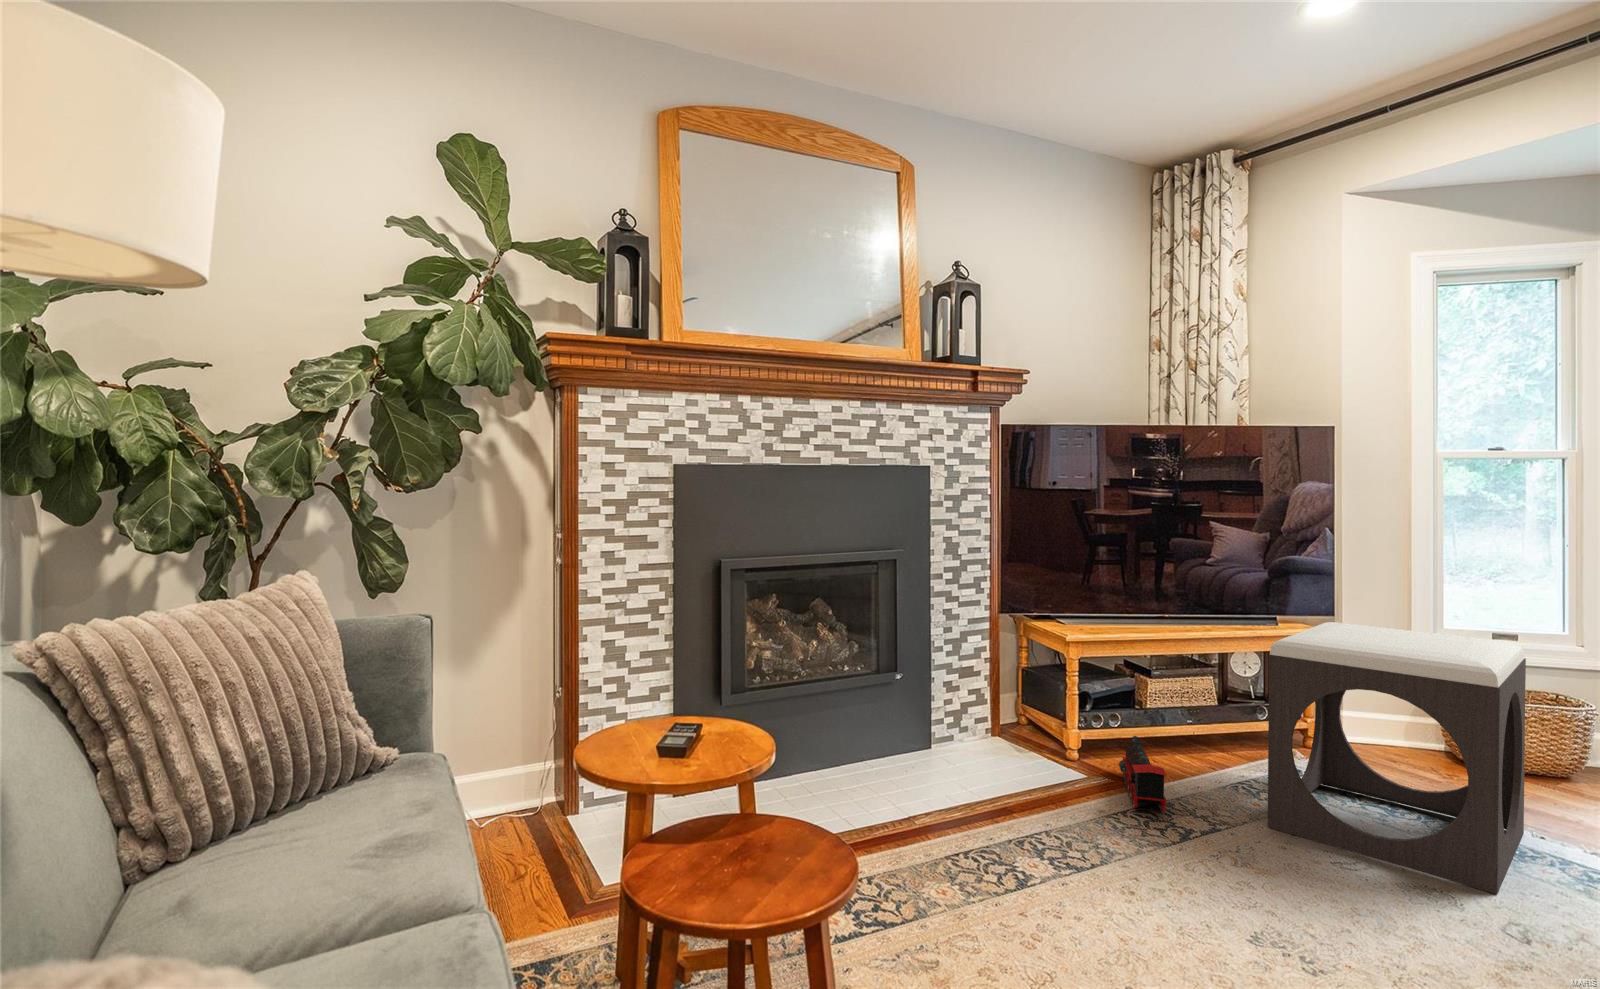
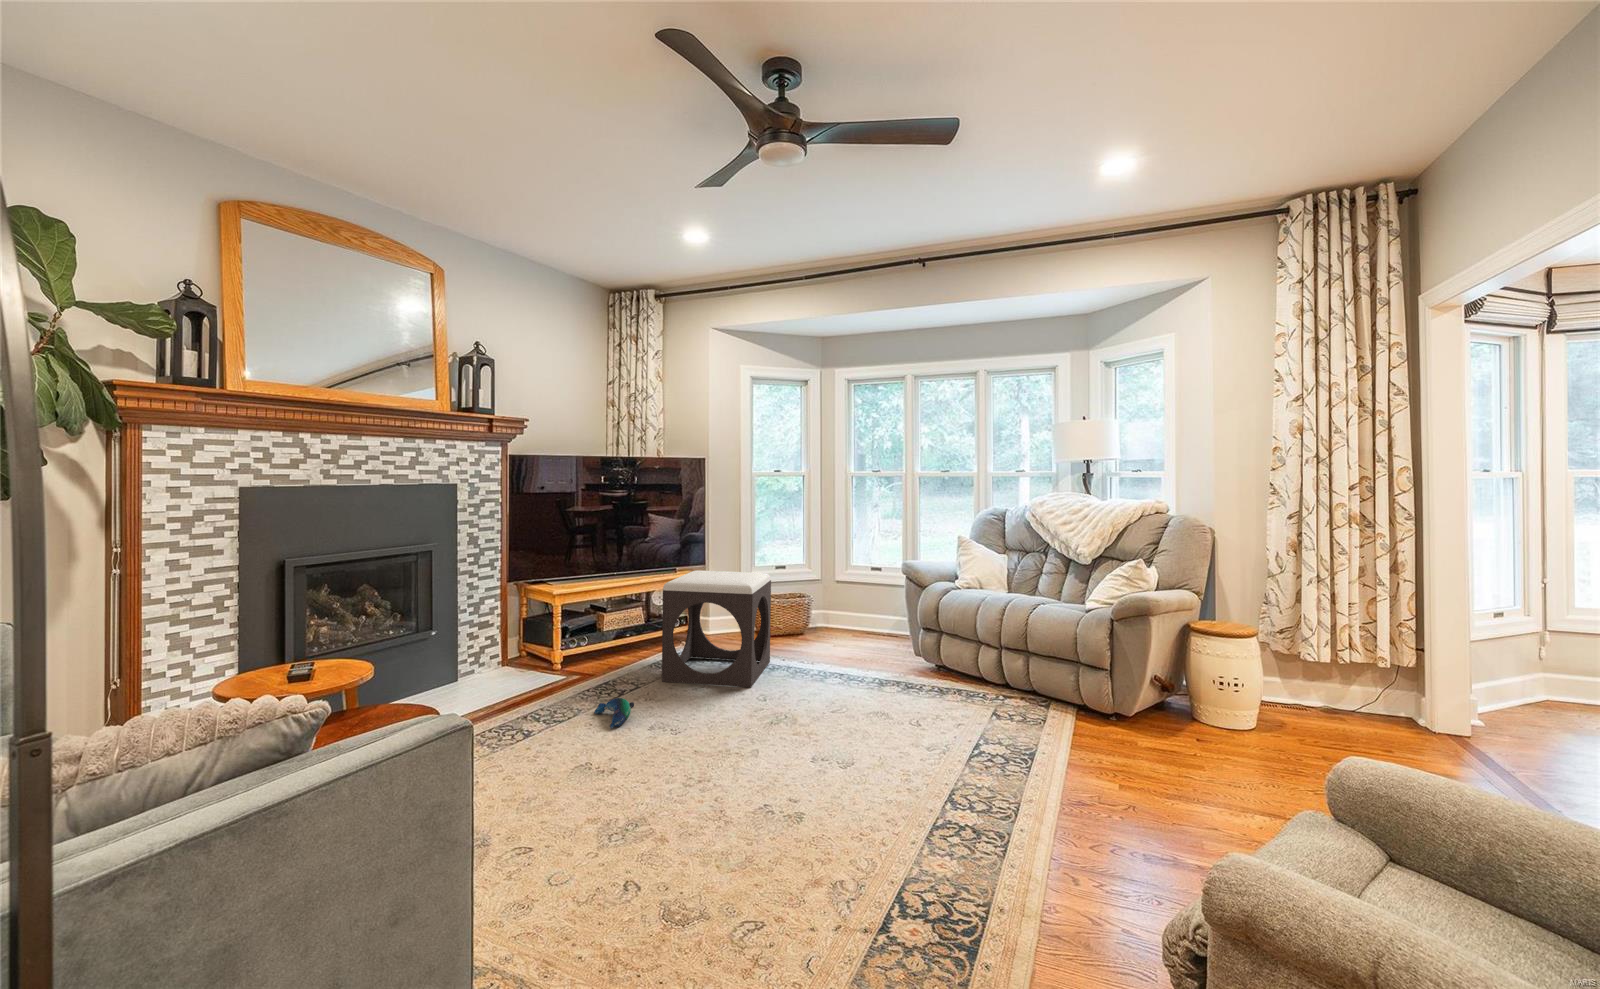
toy train: present [1119,736,1167,811] -> none [586,647,611,687]
plush toy: none [1138,851,1221,918] -> present [594,698,634,729]

